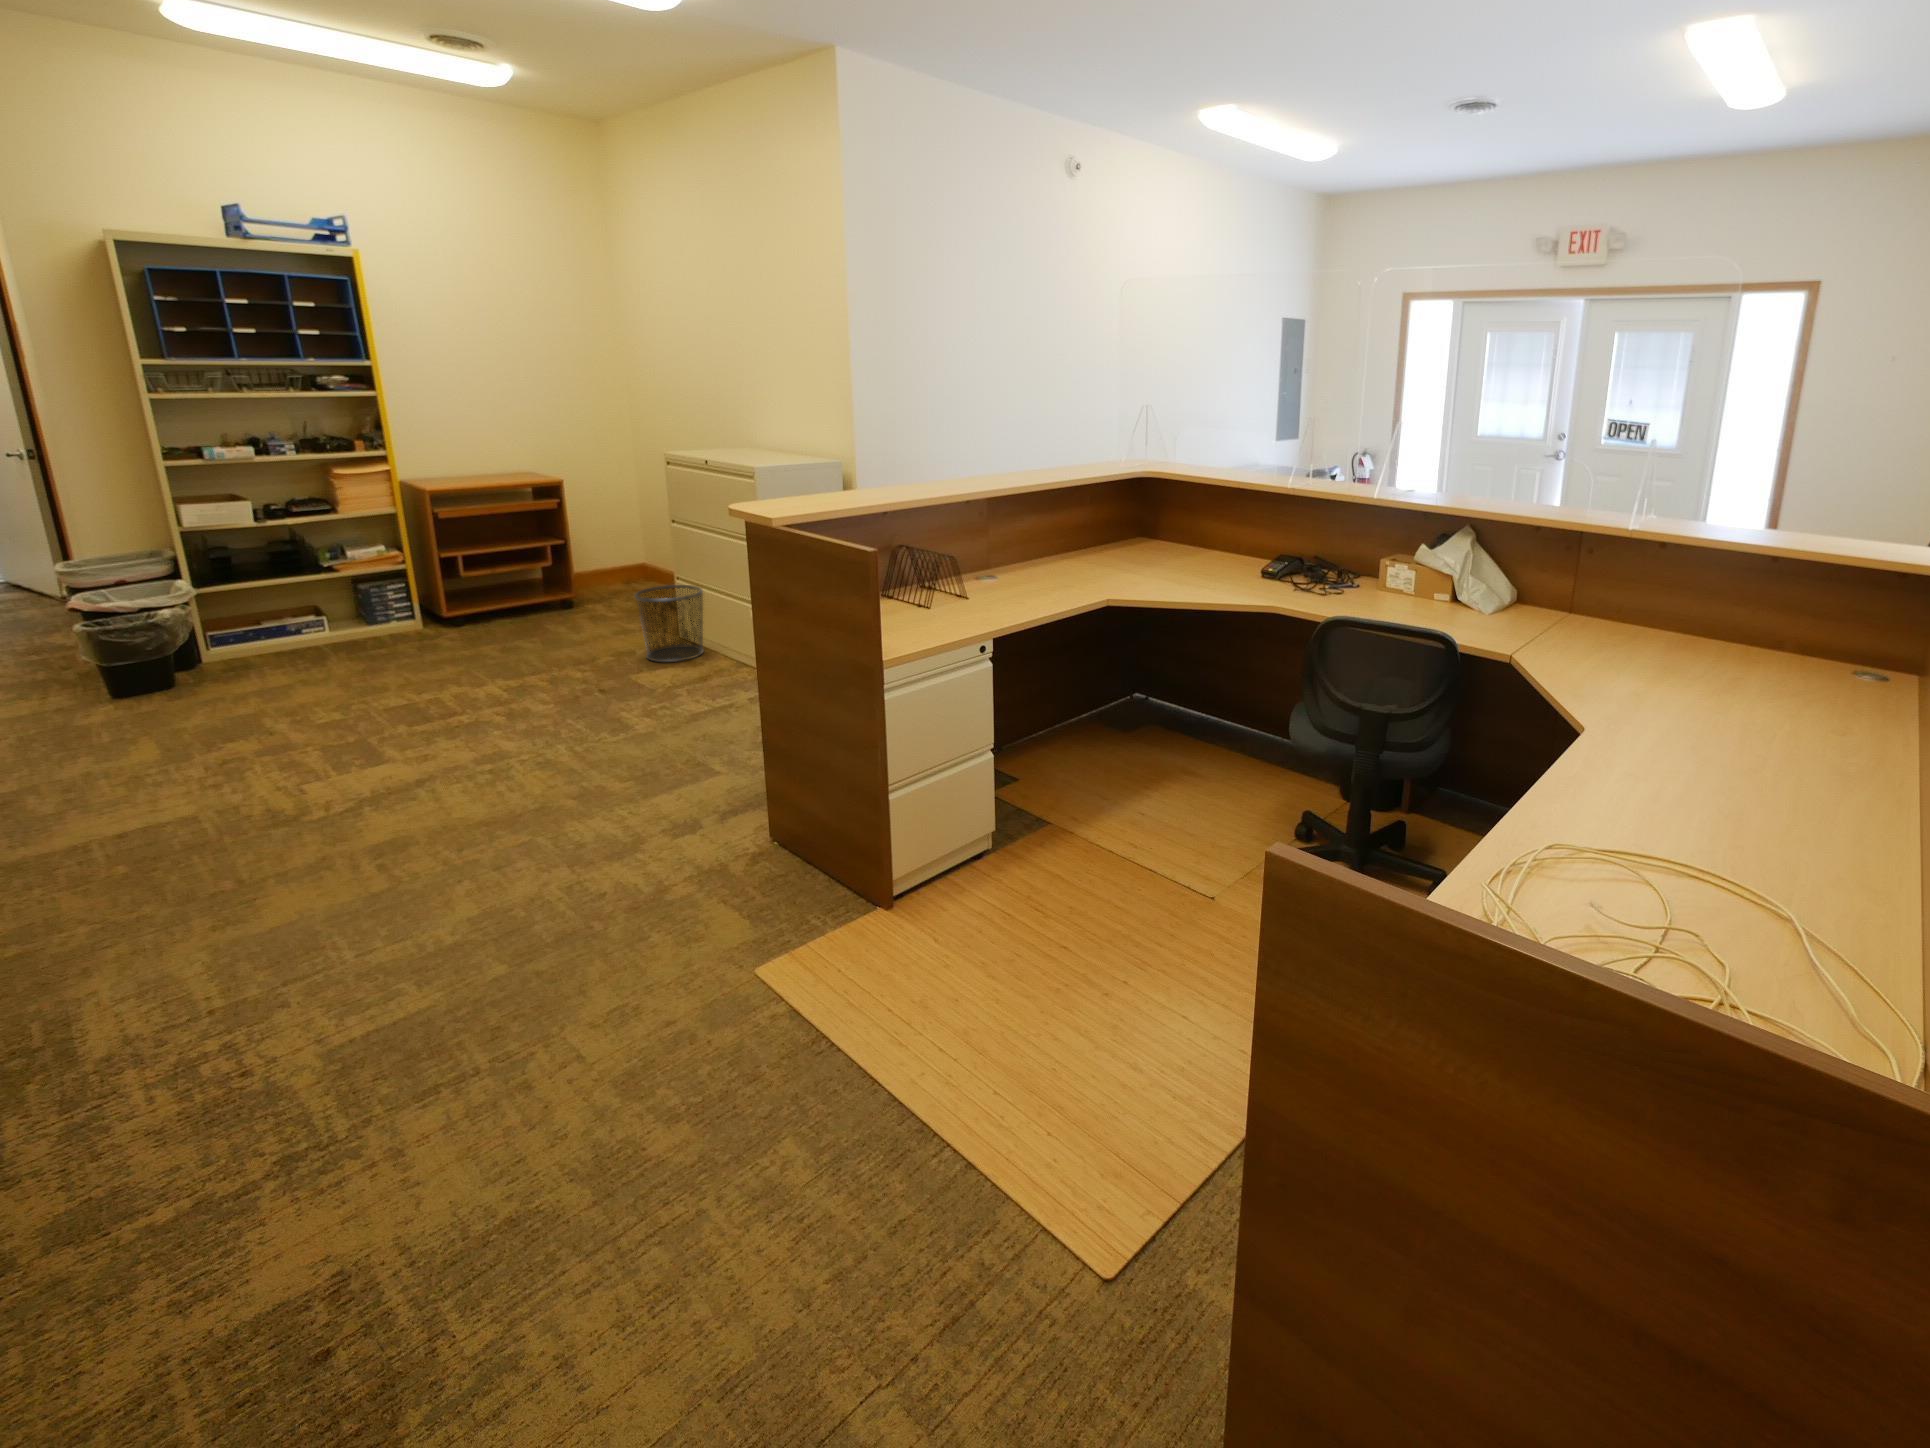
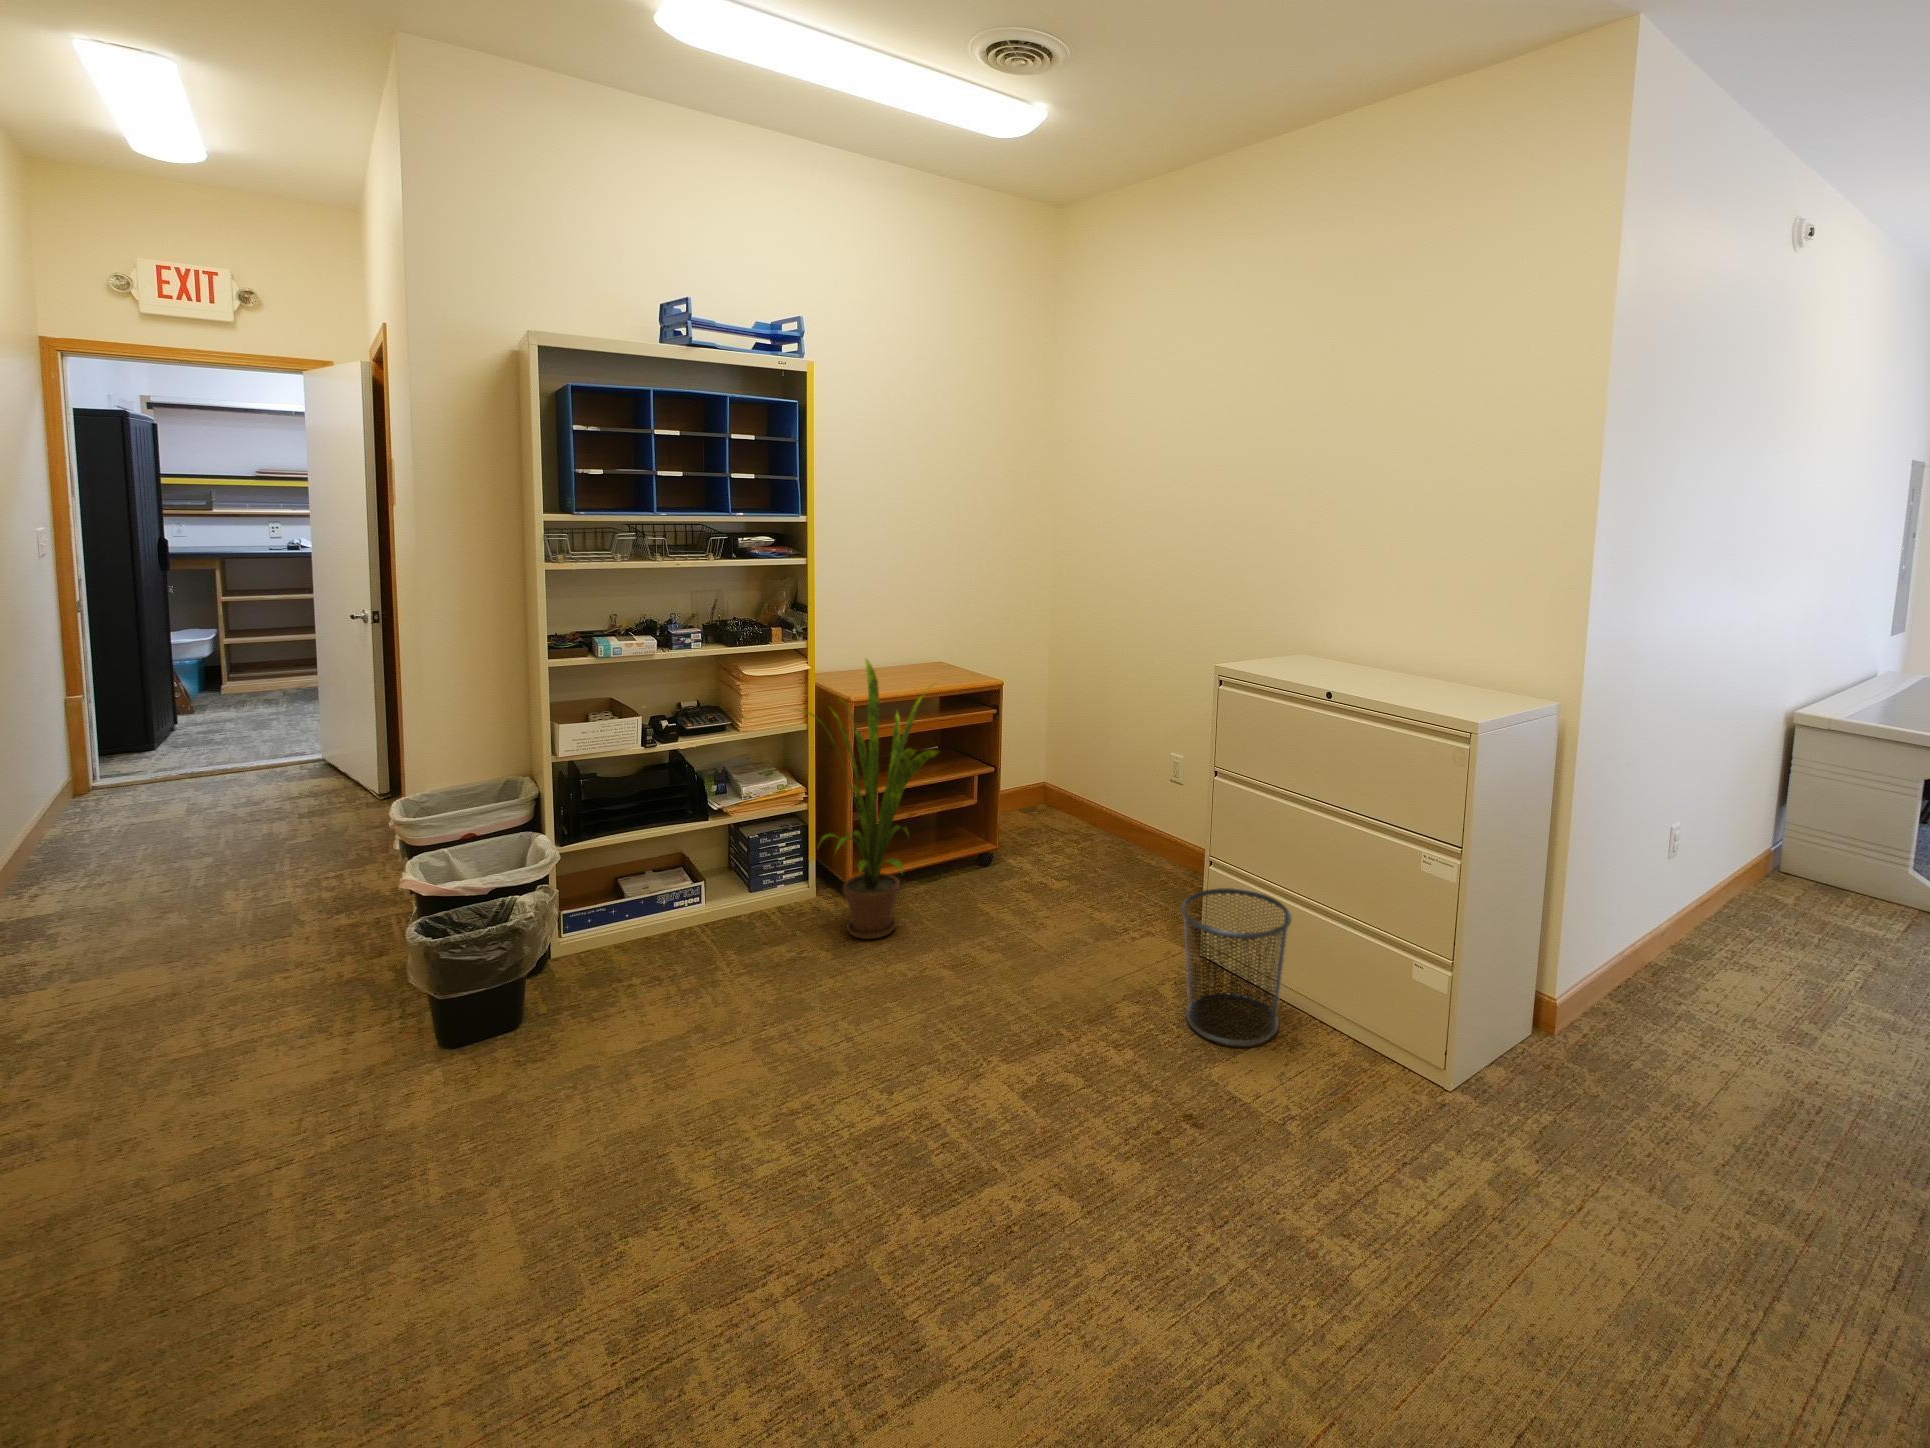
house plant: none [366,462,494,640] -> present [803,659,939,939]

